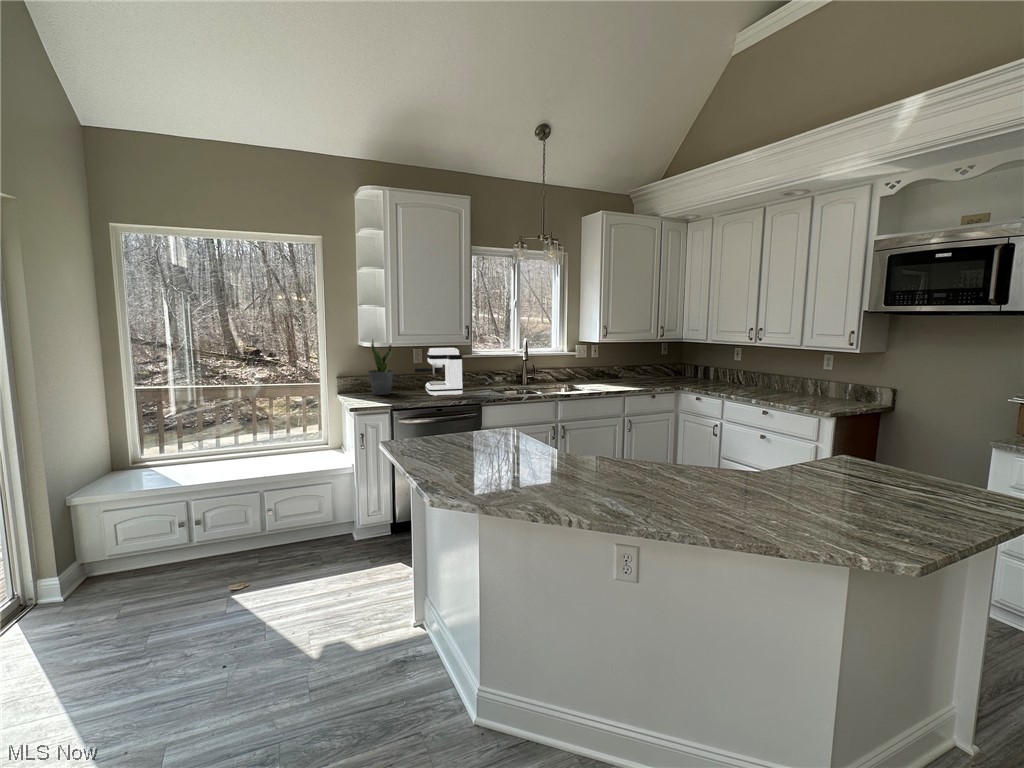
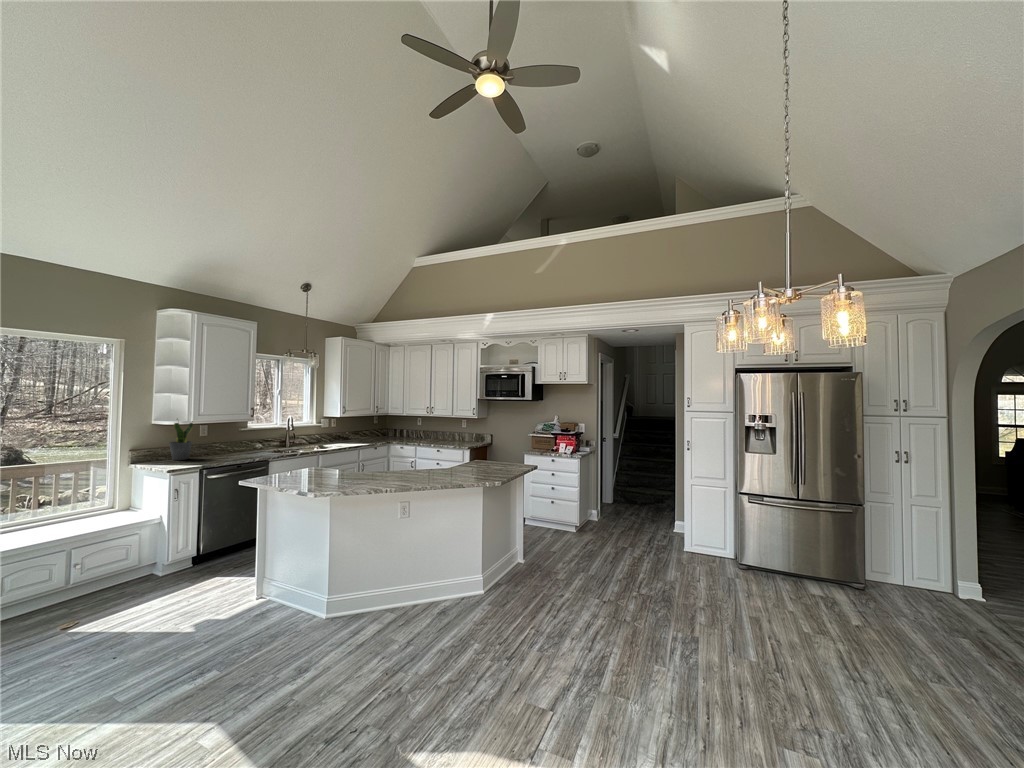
coffee maker: present [415,348,463,396] -> none [210,423,252,458]

